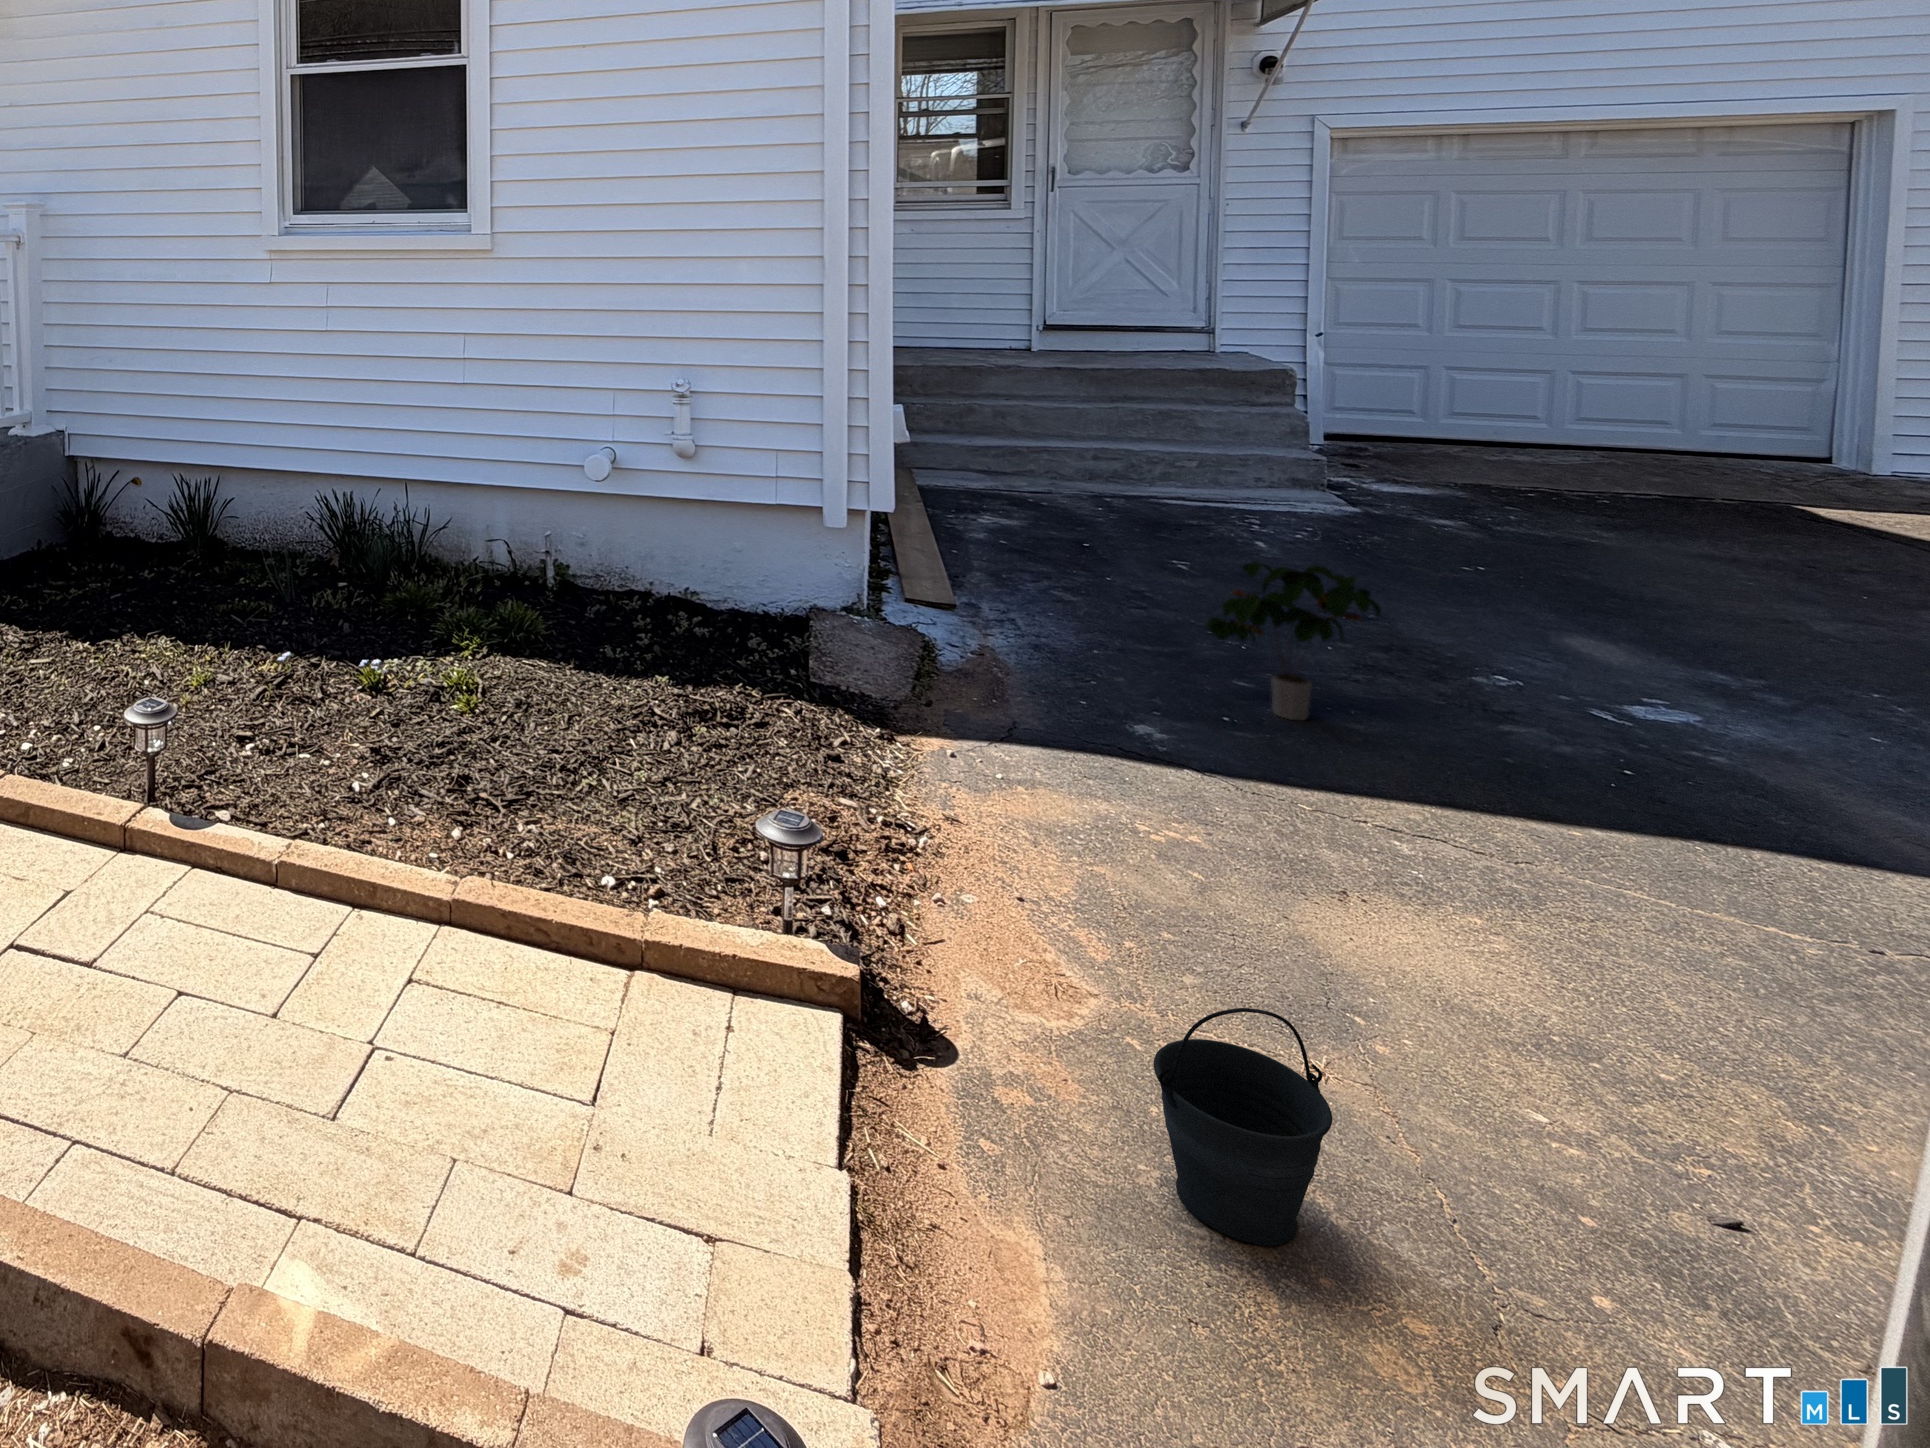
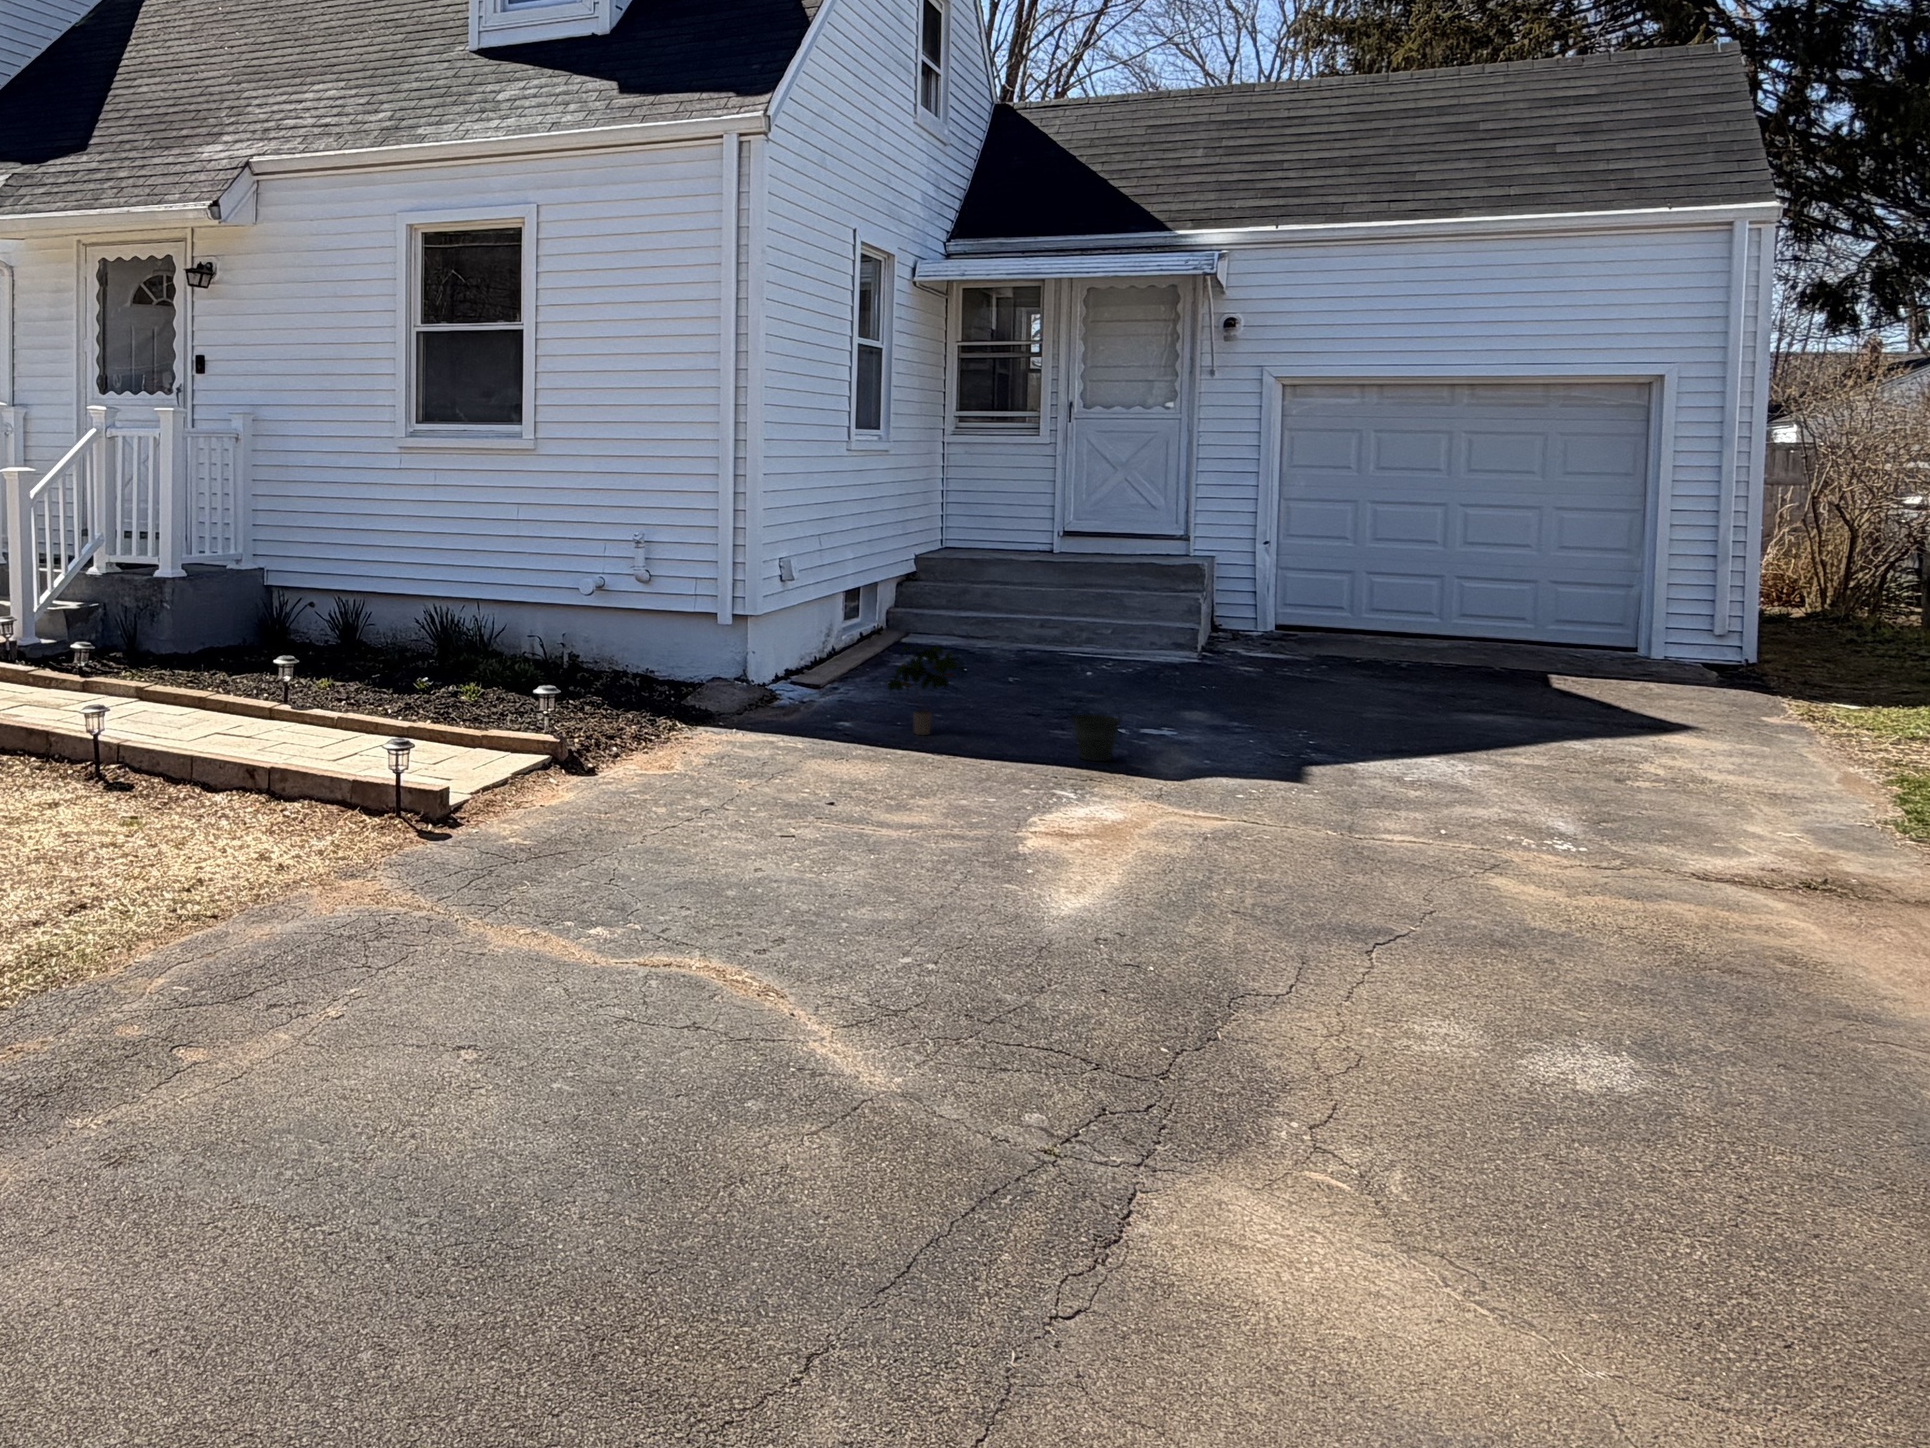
bucket: present [1153,1008,1332,1246] -> present [1071,697,1122,761]

